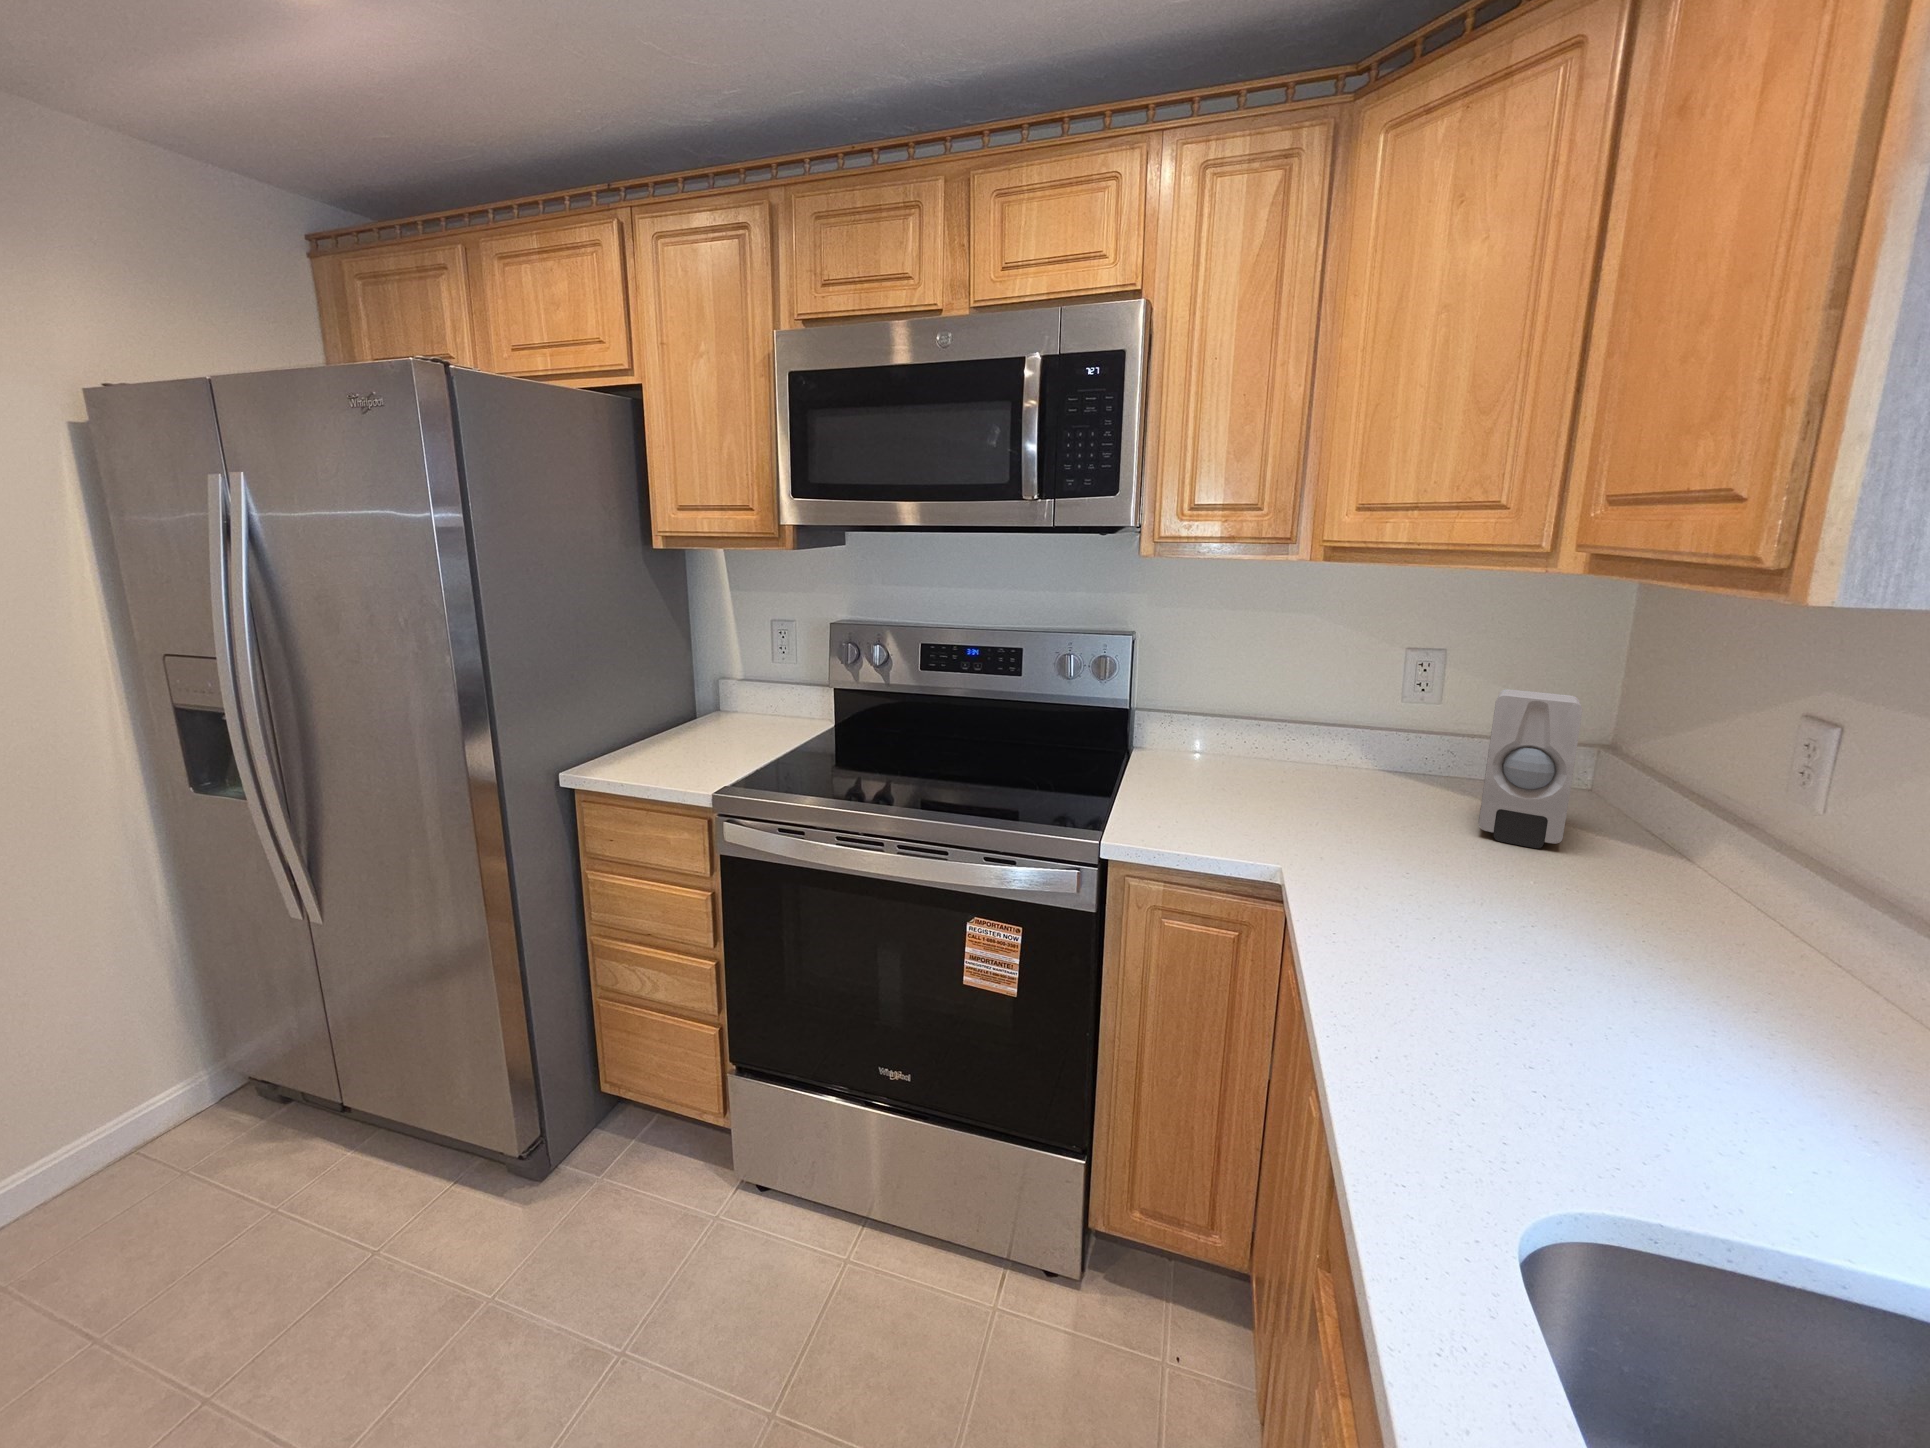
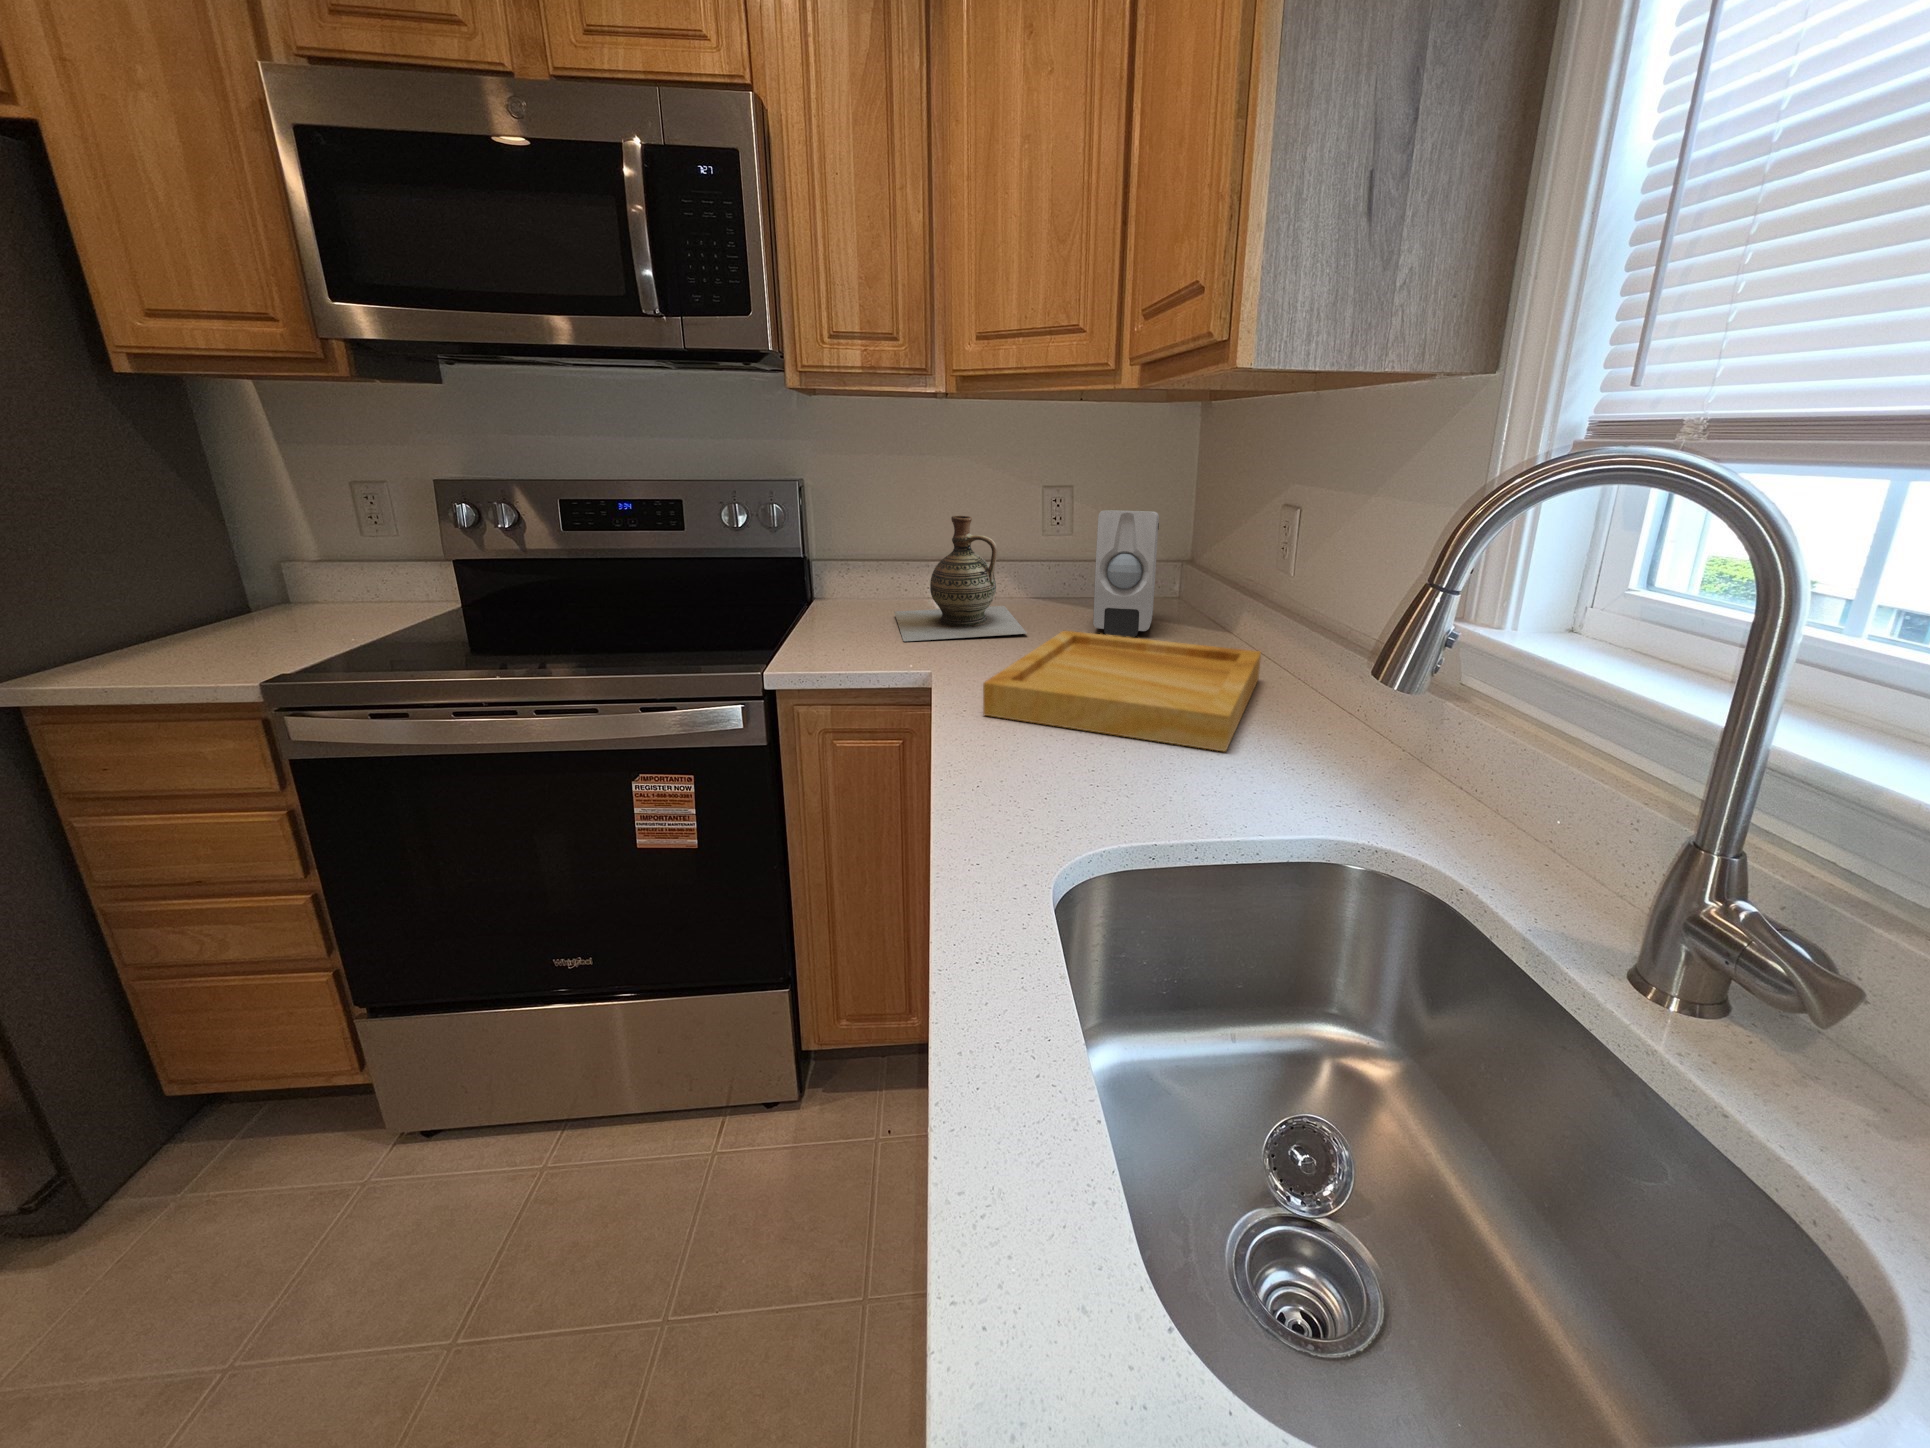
ceramic jug: none [1223,686,1389,826] -> present [894,516,1027,641]
tray: none [1355,838,1765,1077] -> present [983,631,1261,751]

